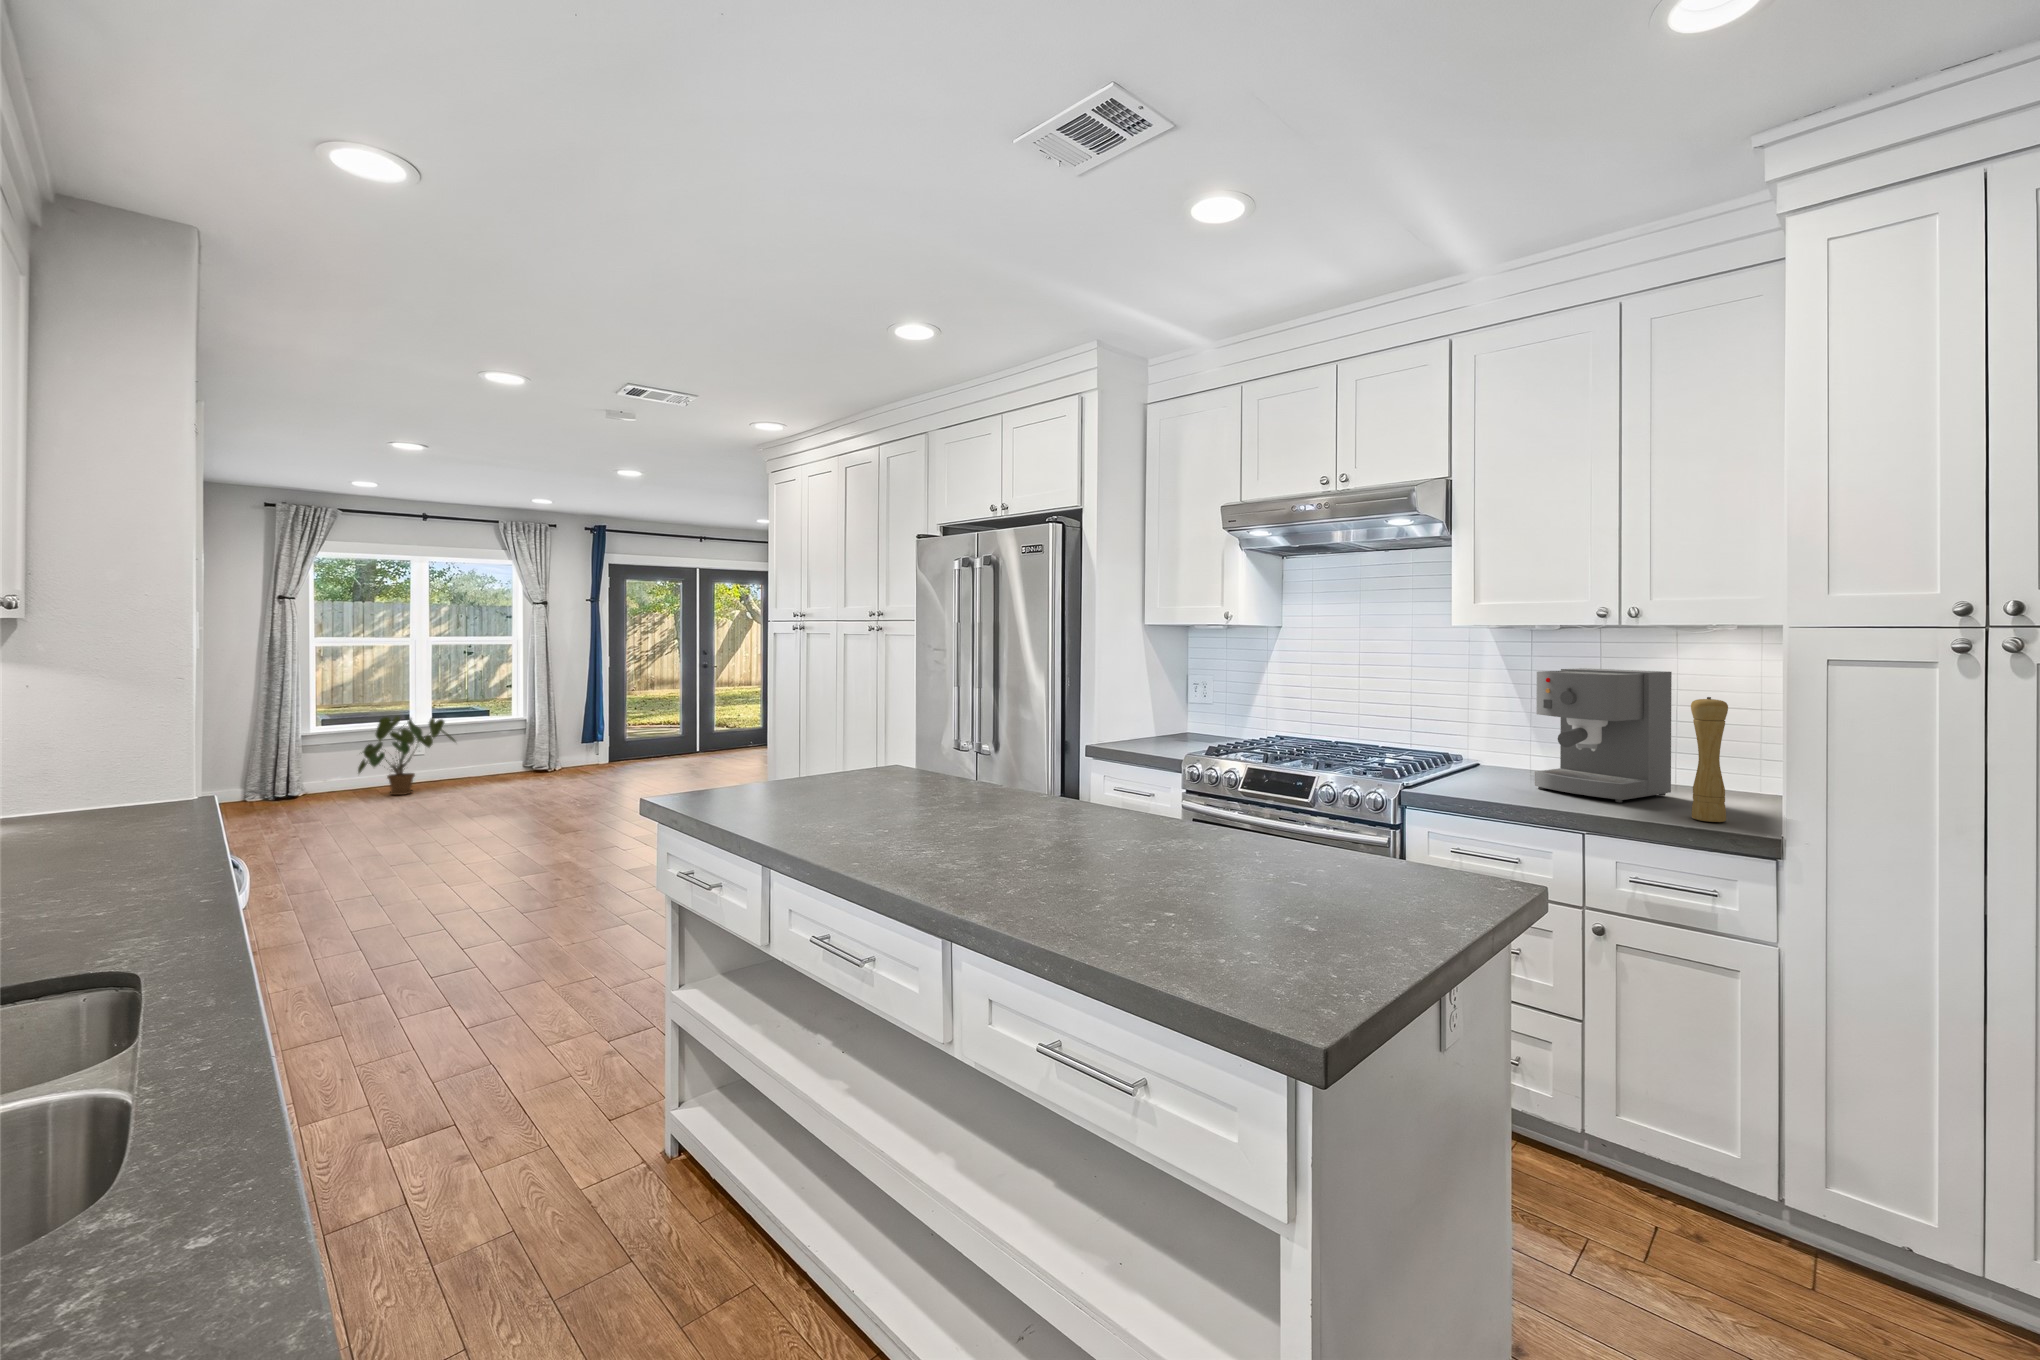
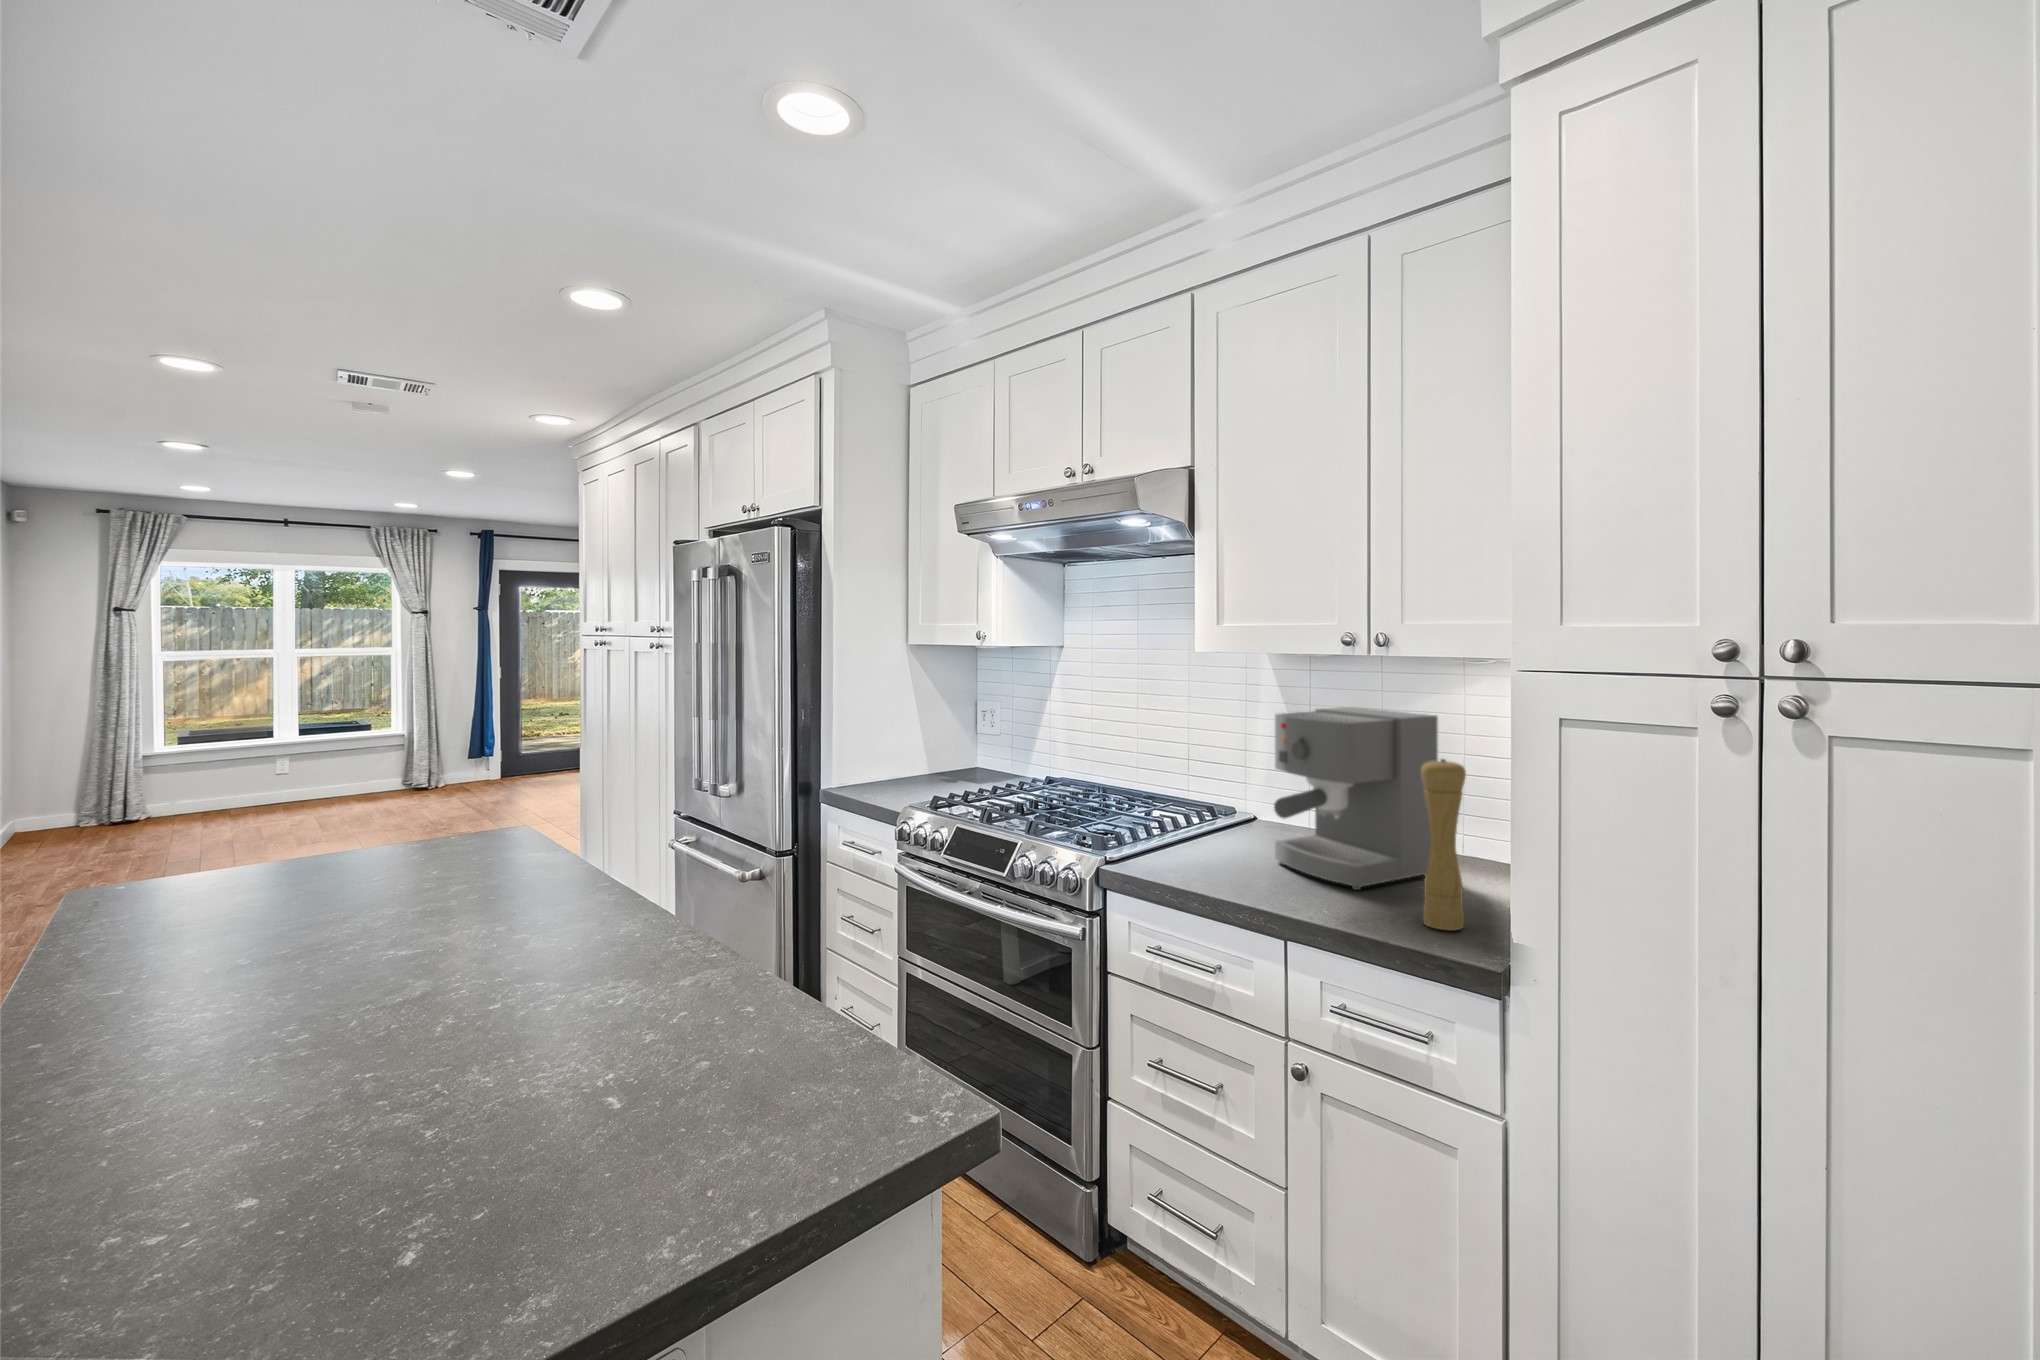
house plant: present [358,716,455,795] -> none [203,733,321,818]

